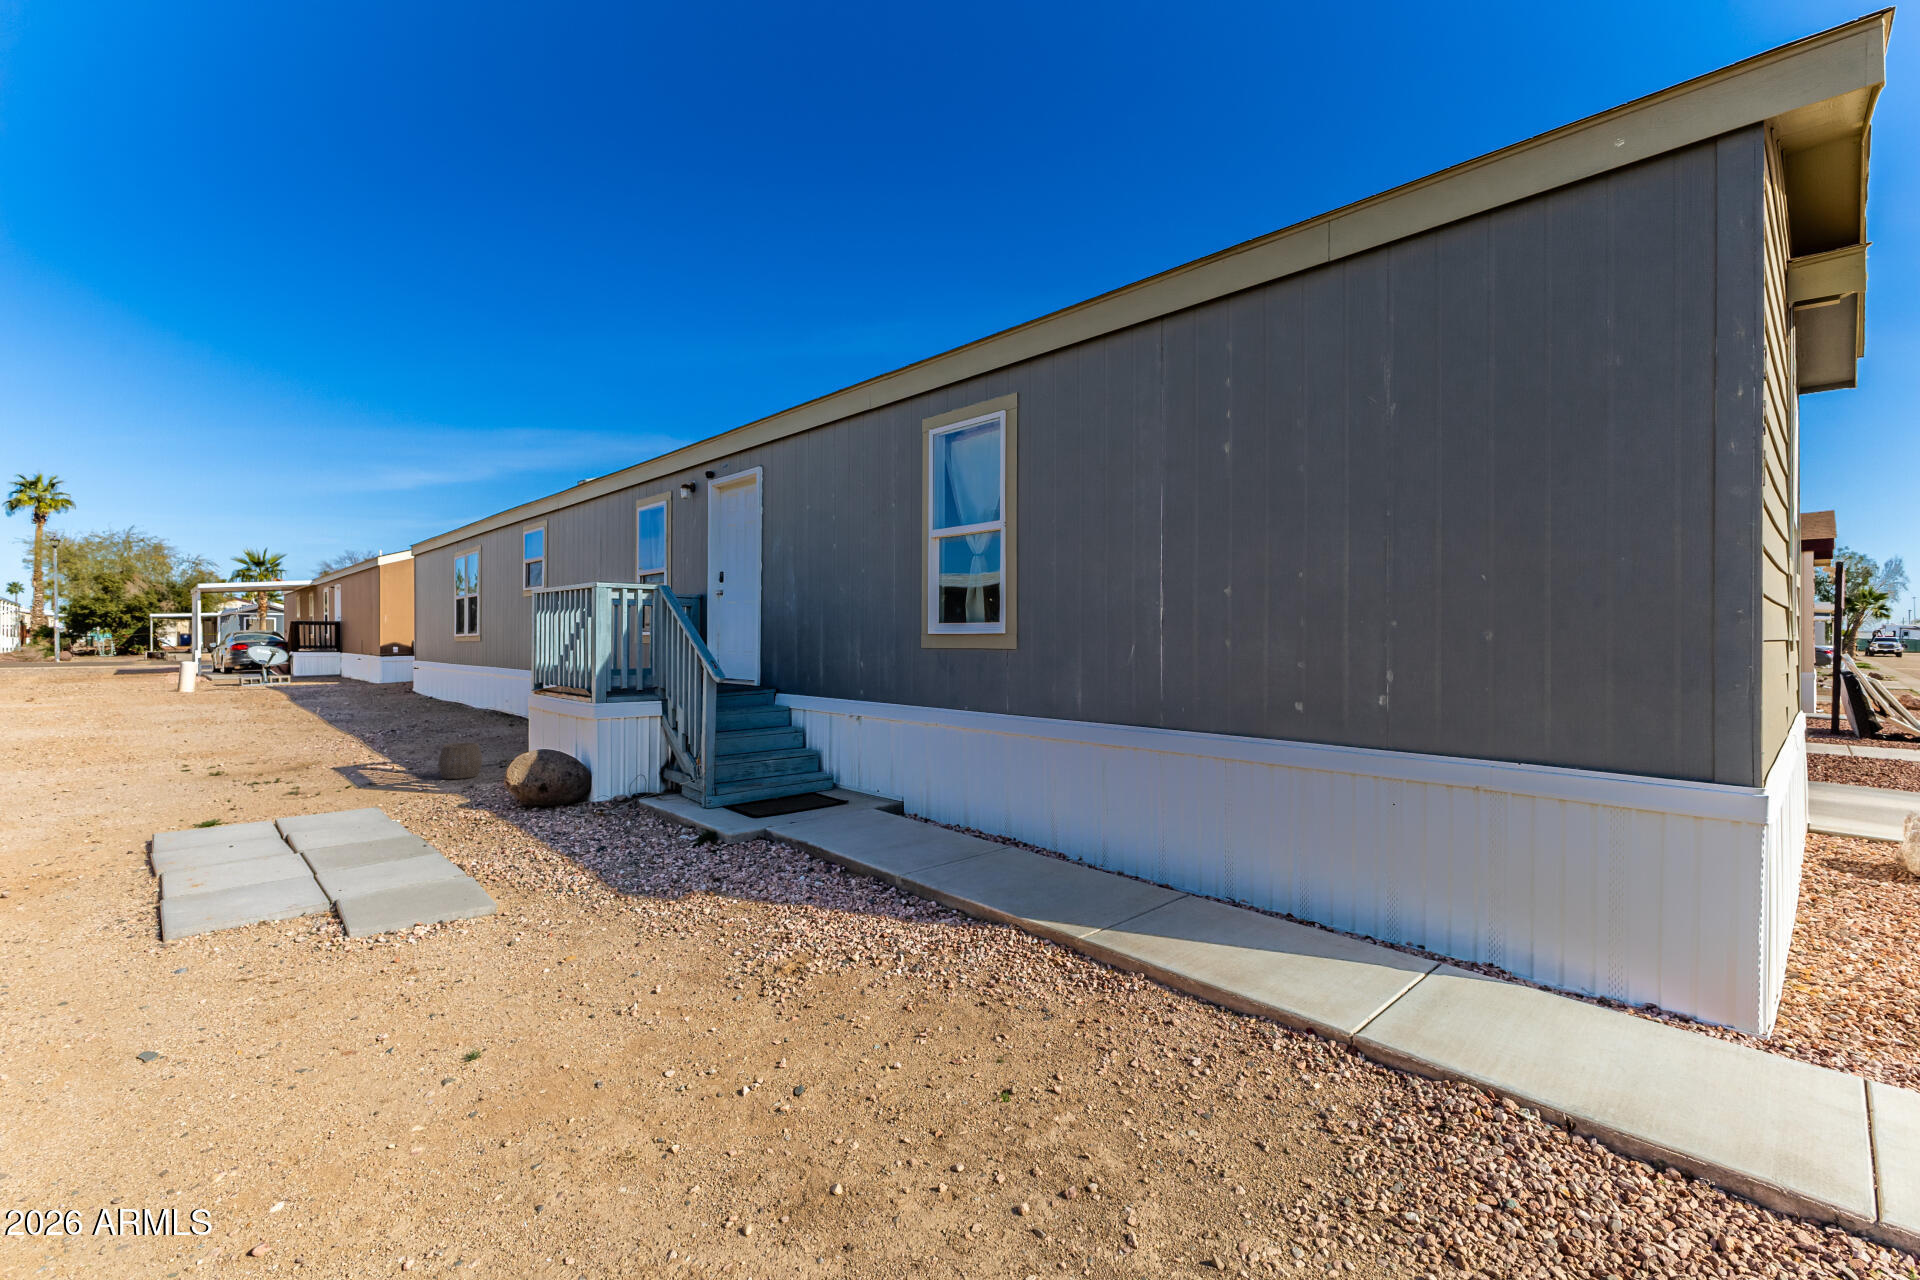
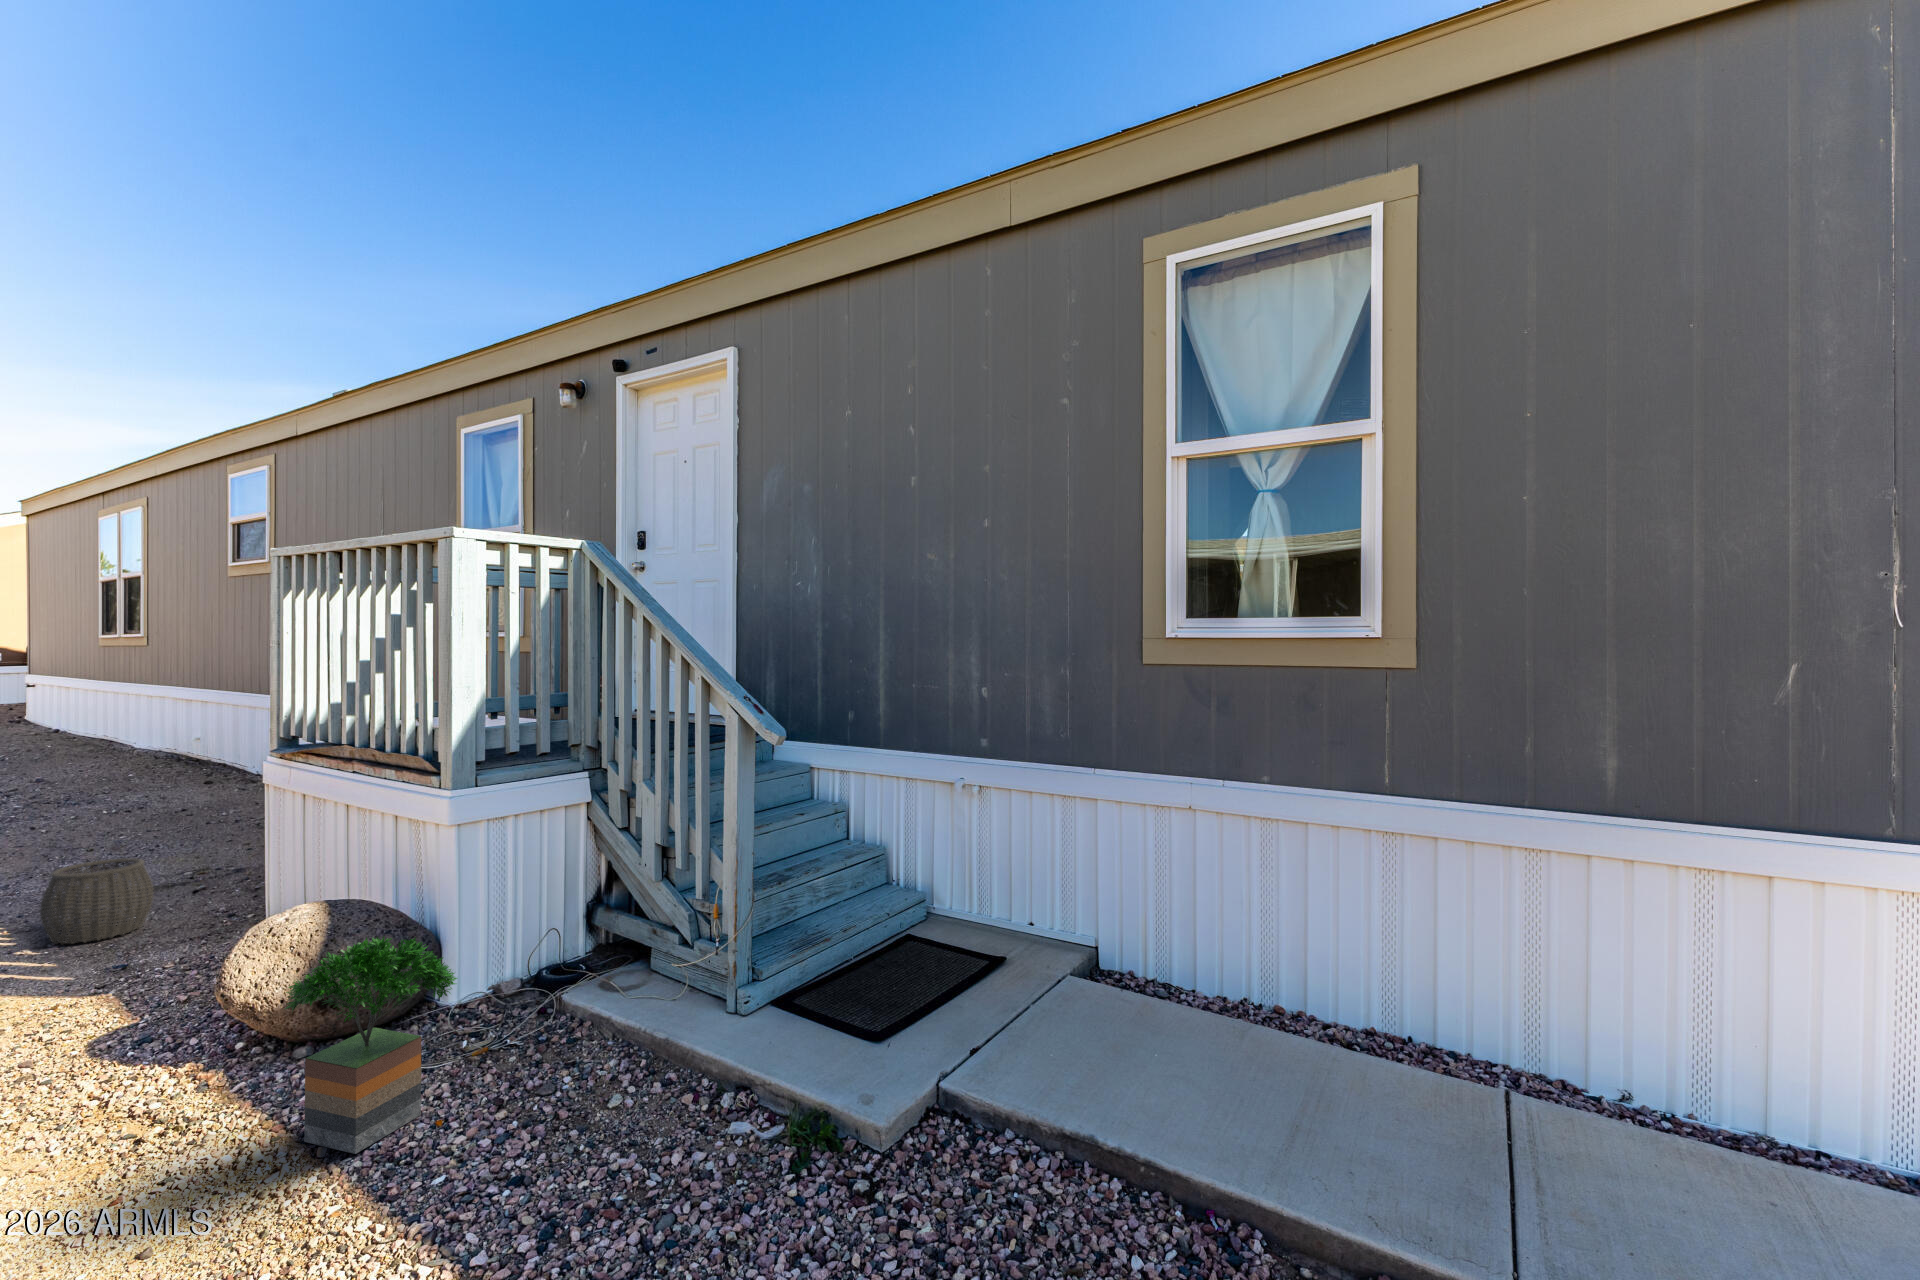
potted tree: none [523,754,585,831] -> present [285,936,457,1154]

